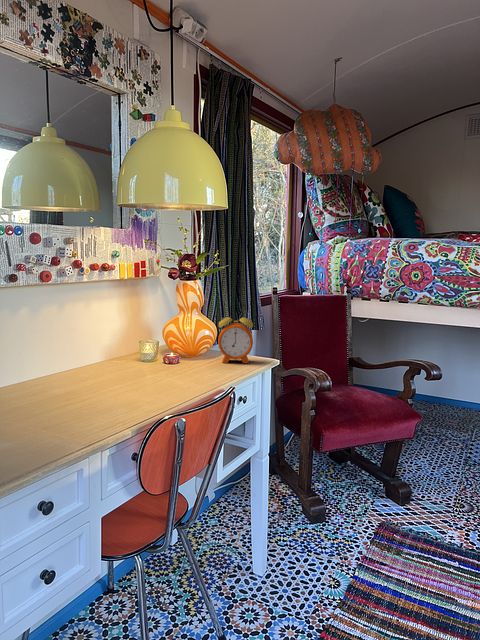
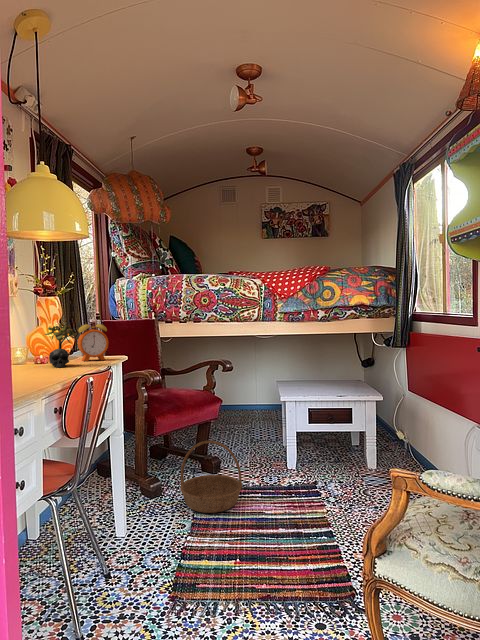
succulent plant: none [166,319,201,377] -> present [45,323,77,367]
basket: none [344,476,430,577] -> present [180,441,242,513]

